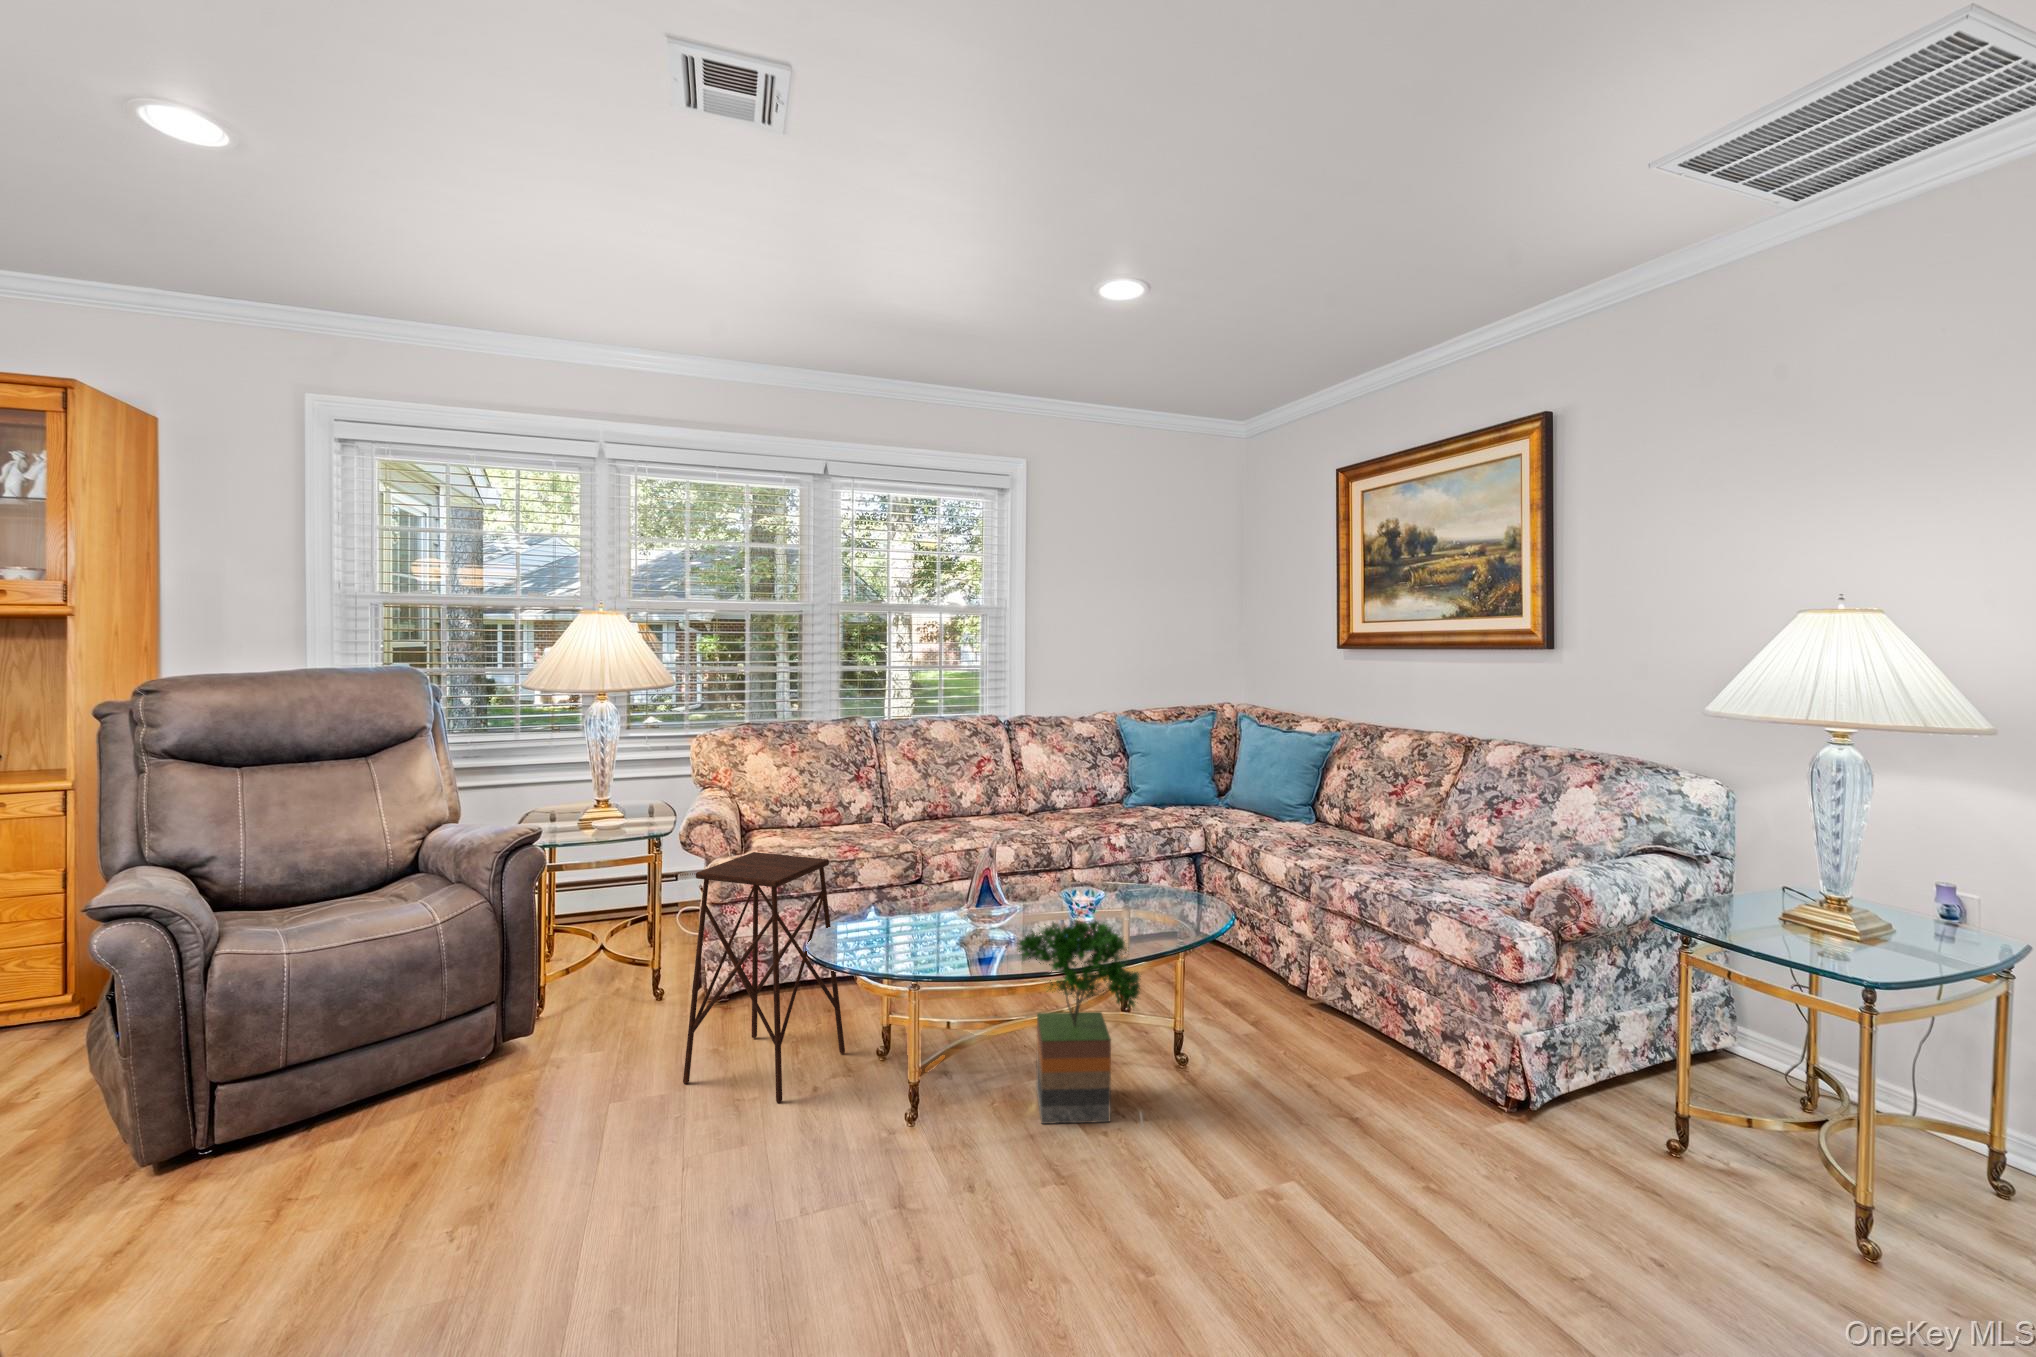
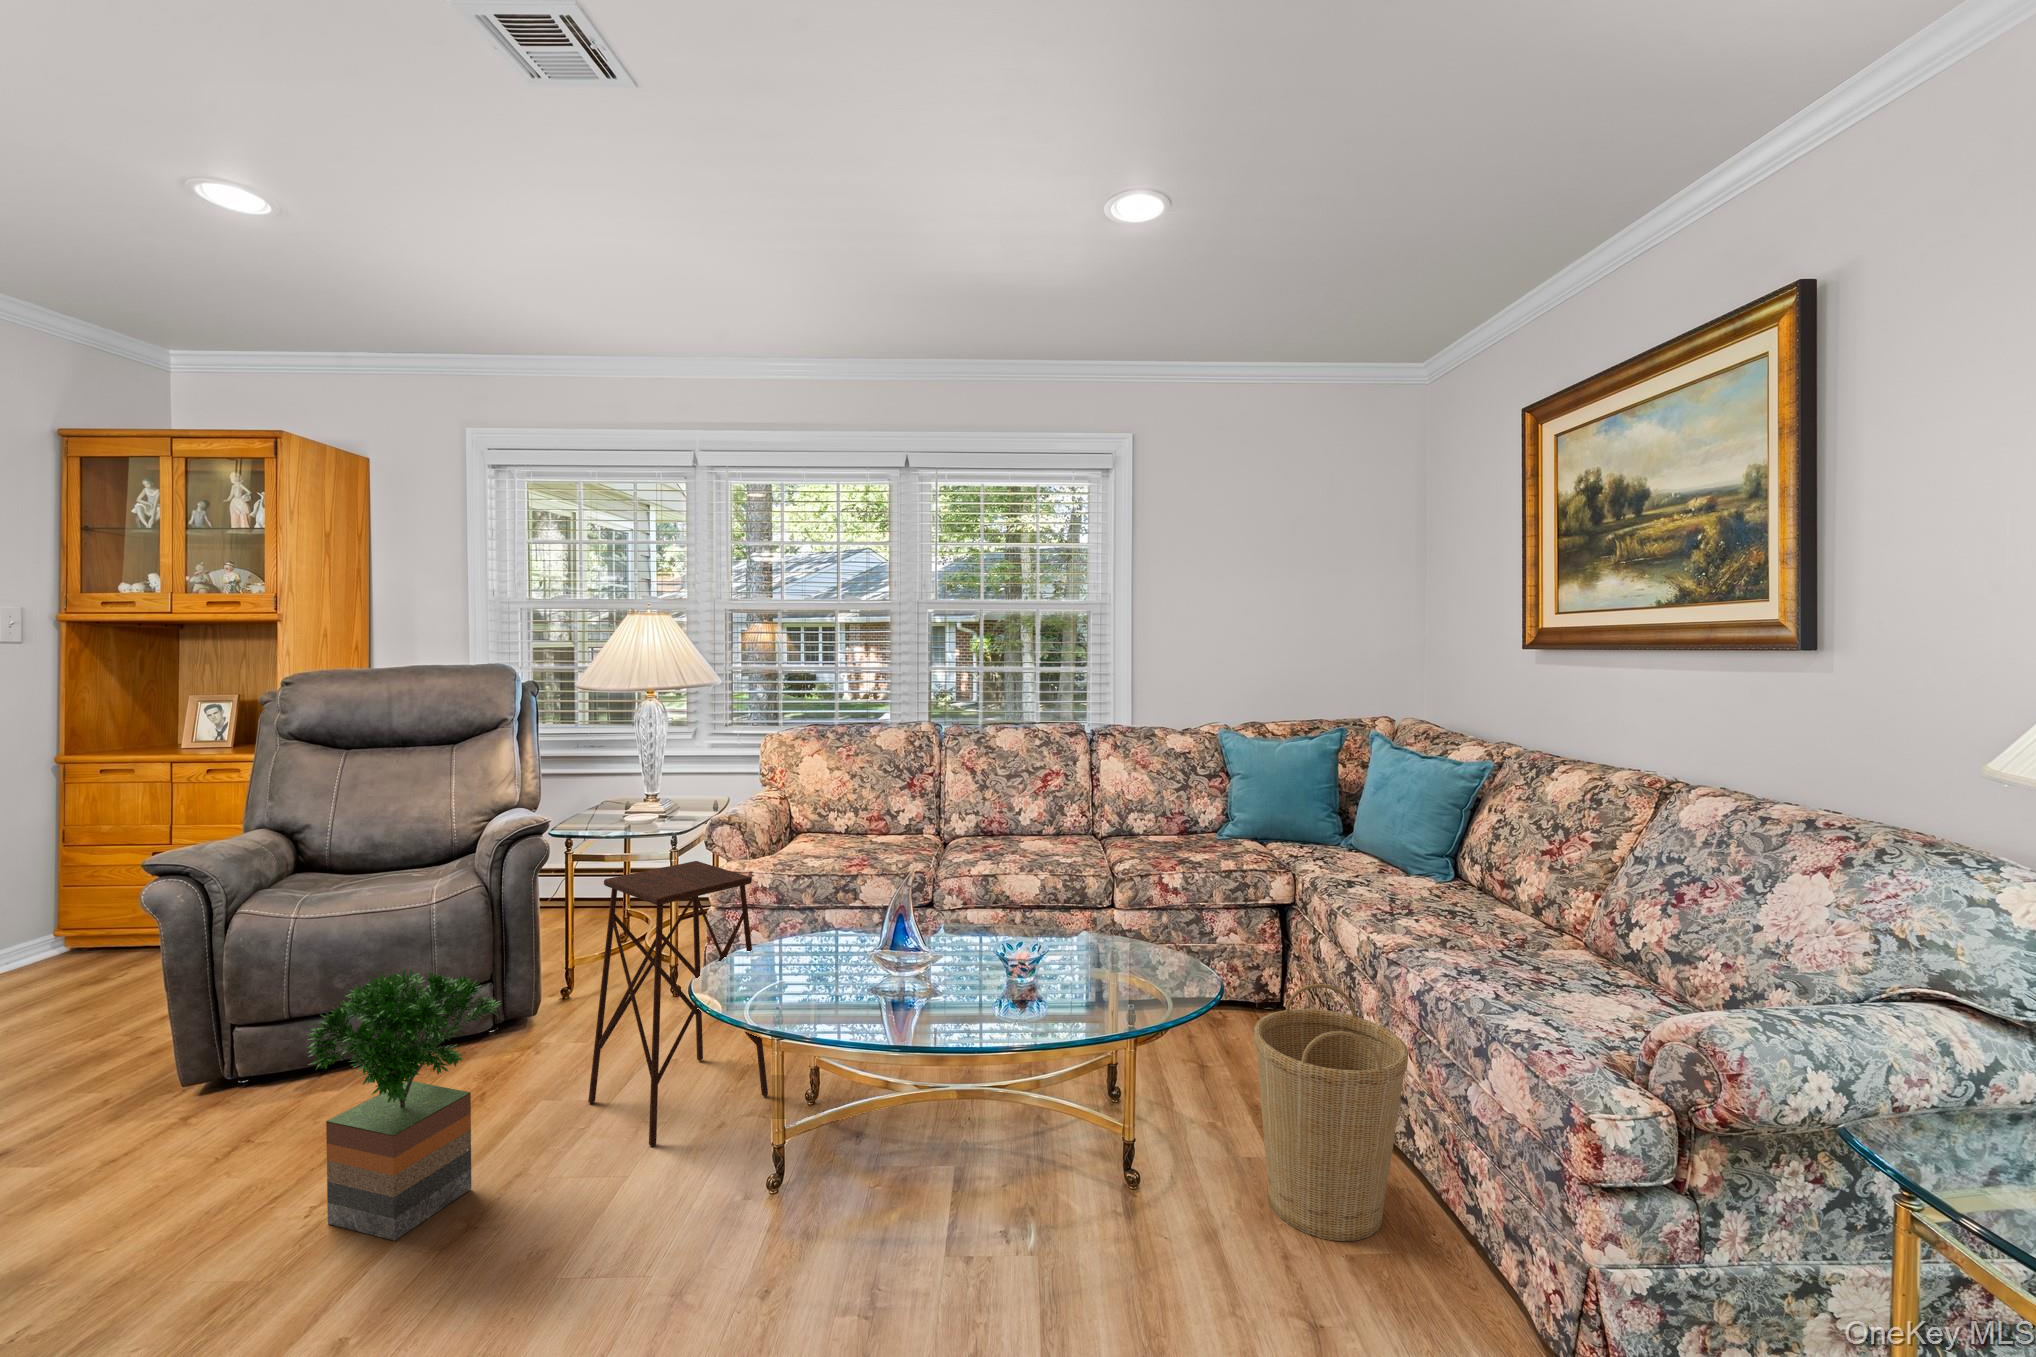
basket: none [1259,894,1369,1069] -> present [1254,984,1408,1241]
potted tree: present [1017,921,1141,1124] -> present [306,969,500,1241]

